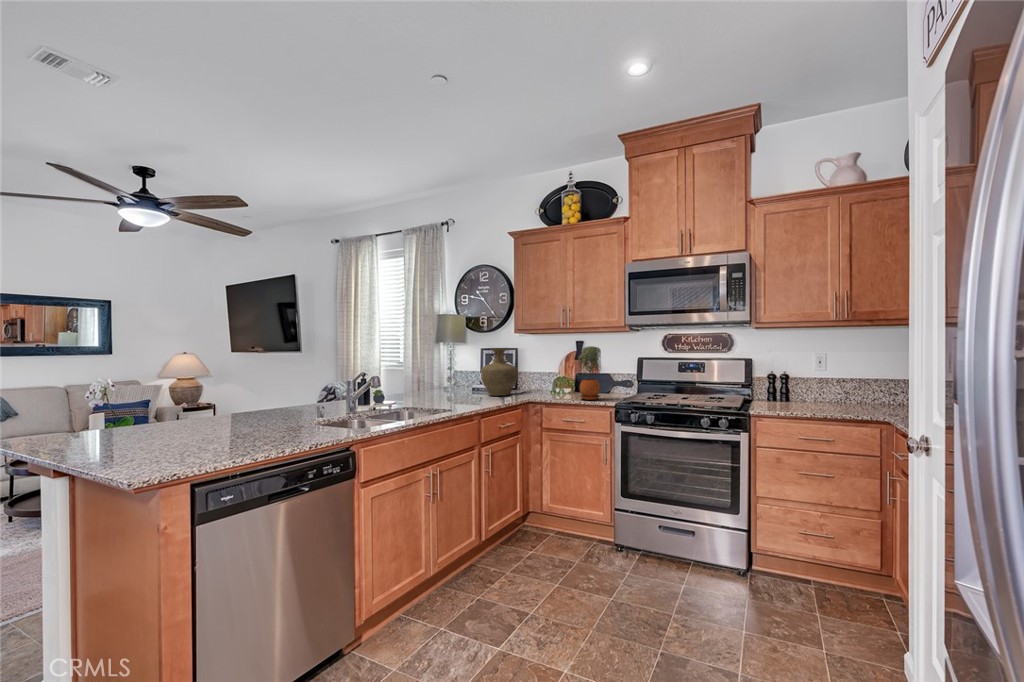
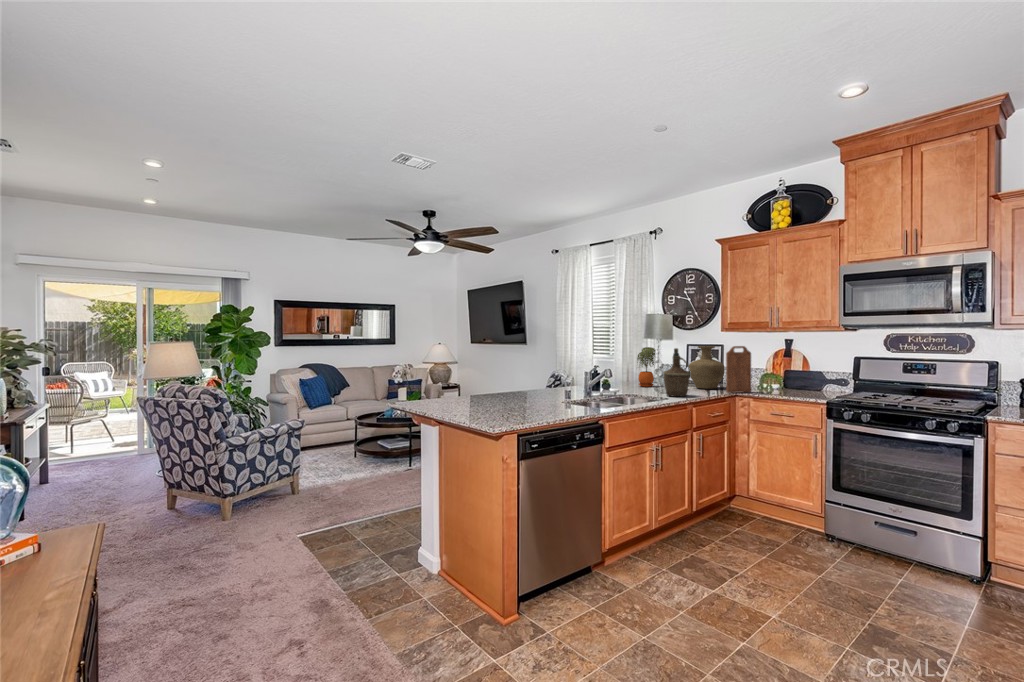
potted plant: present [577,346,601,400] -> present [637,347,656,387]
cutting board: none [518,347,544,399] -> present [726,346,751,393]
bottle: none [449,350,480,407] -> present [663,348,691,396]

